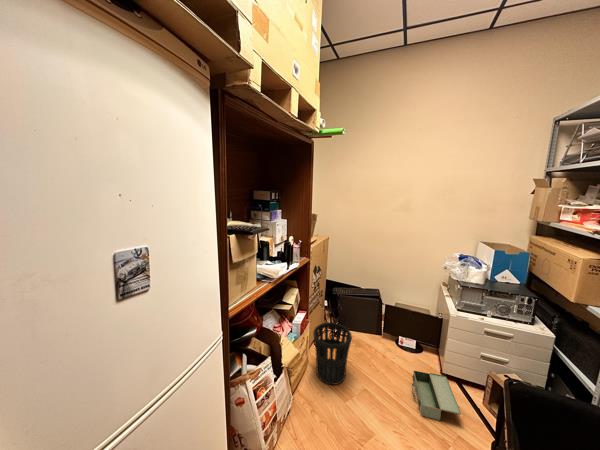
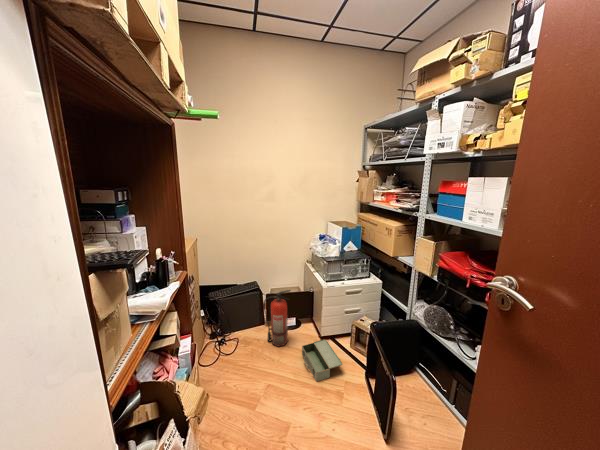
fire extinguisher: none [378,304,409,362] -> present [263,290,290,347]
wastebasket: present [313,322,352,385] -> none [203,332,247,402]

